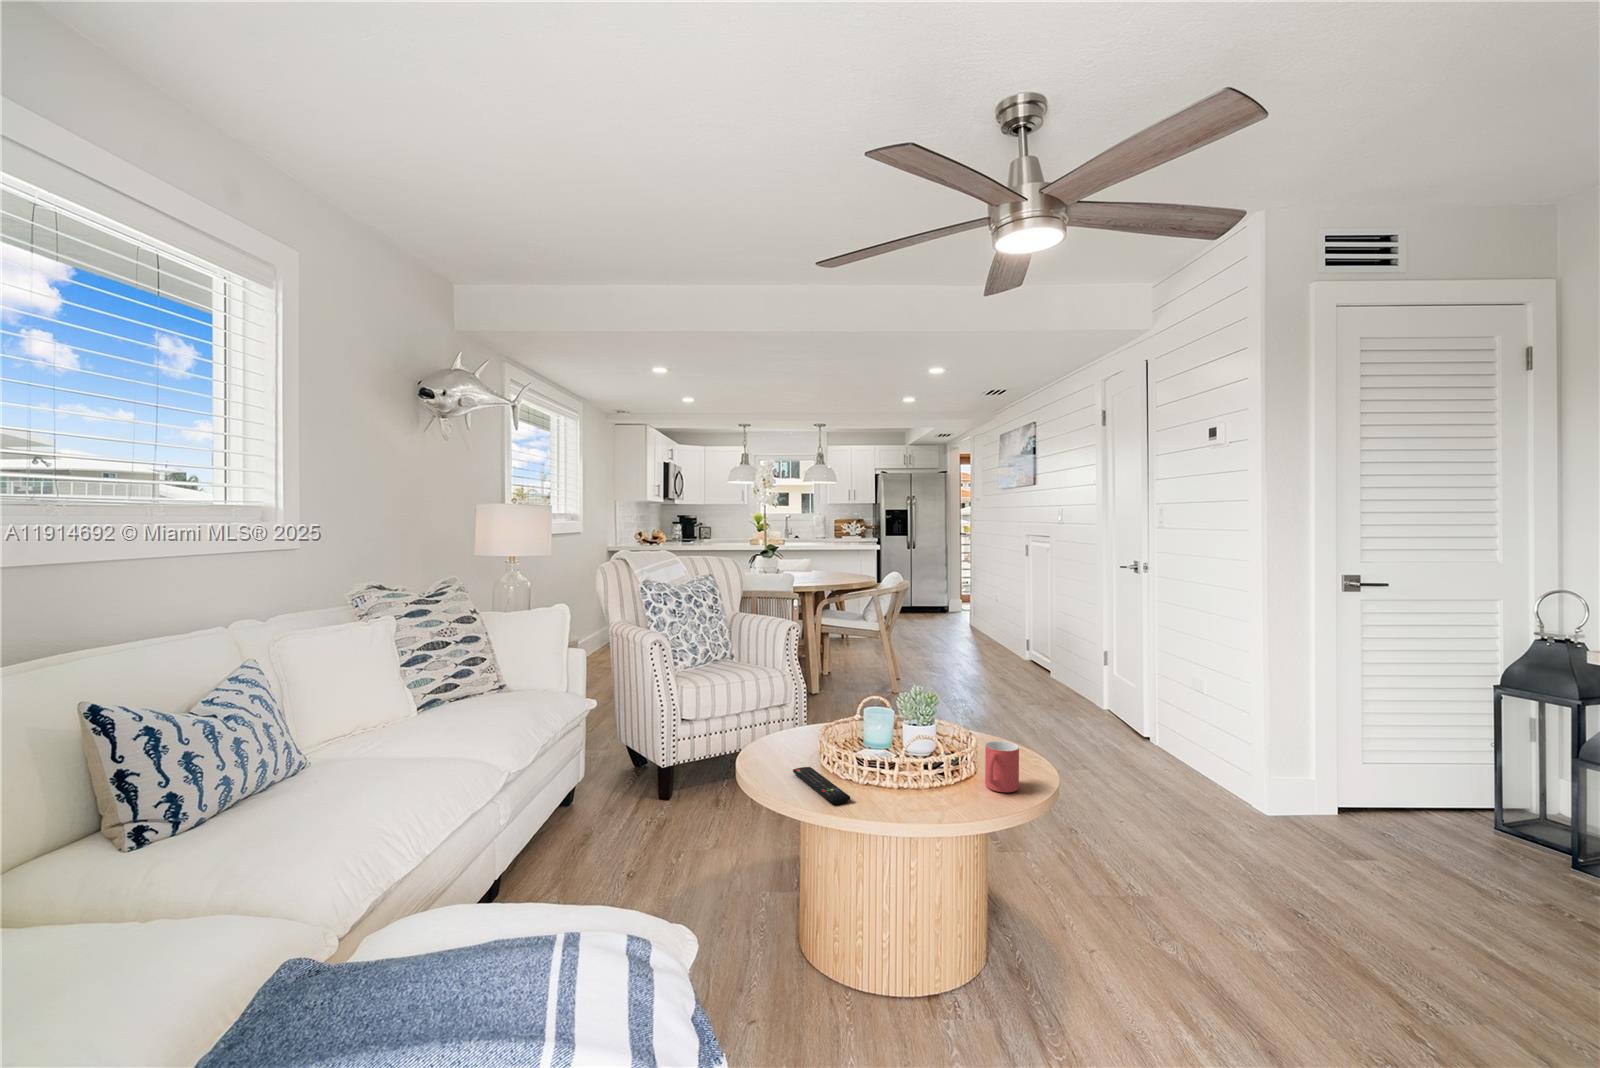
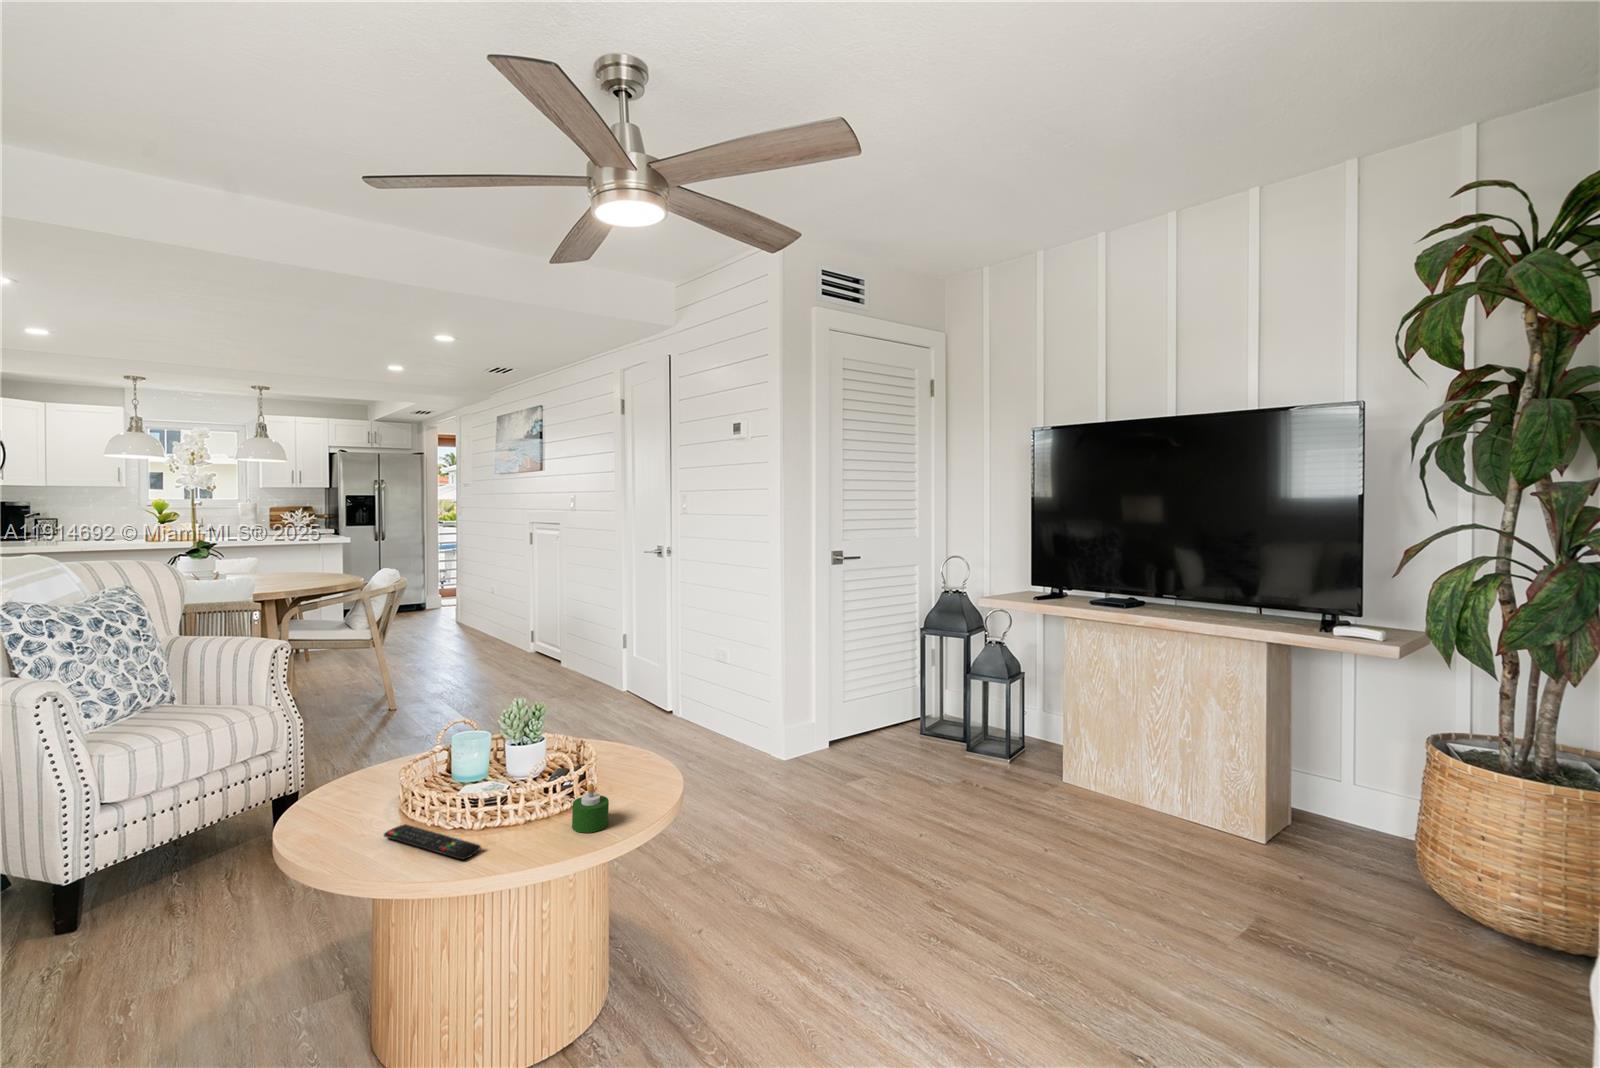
mug: present [985,741,1019,792] -> none [610,745,643,796]
candle: none [932,766,967,814] -> present [572,783,609,833]

